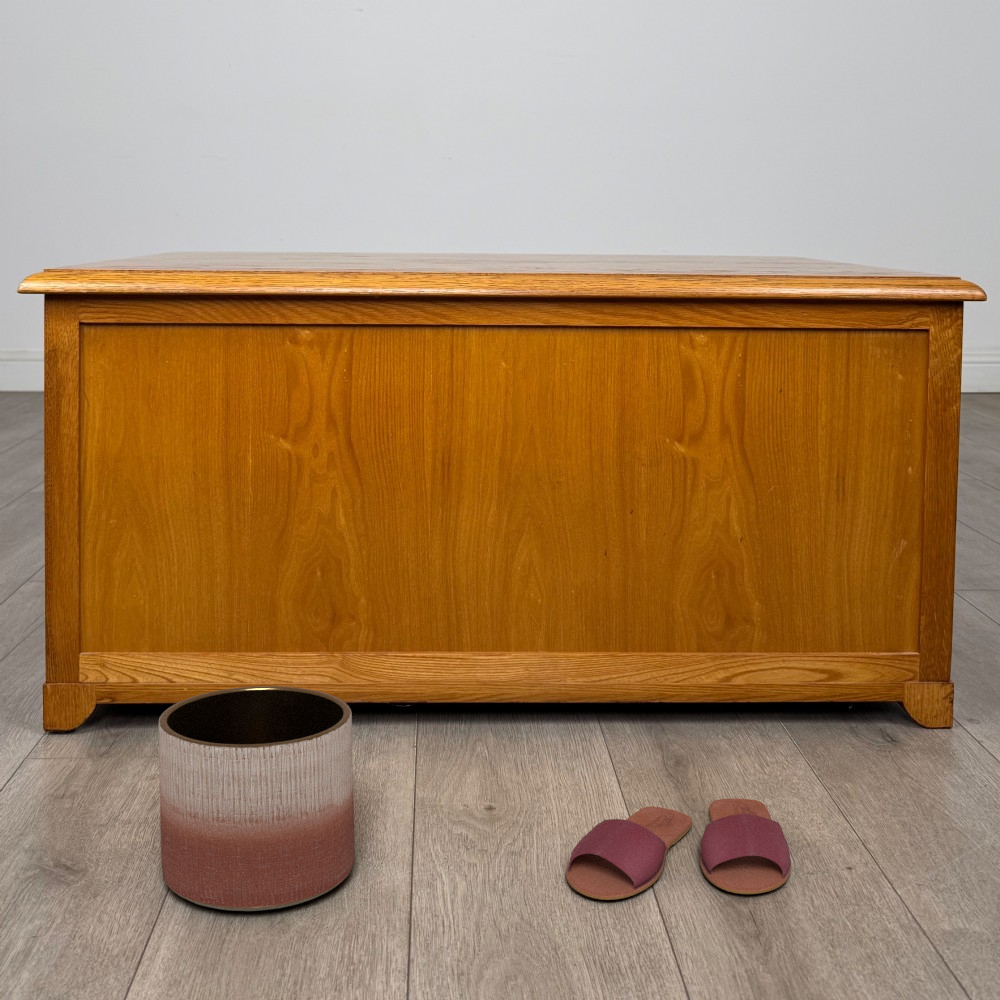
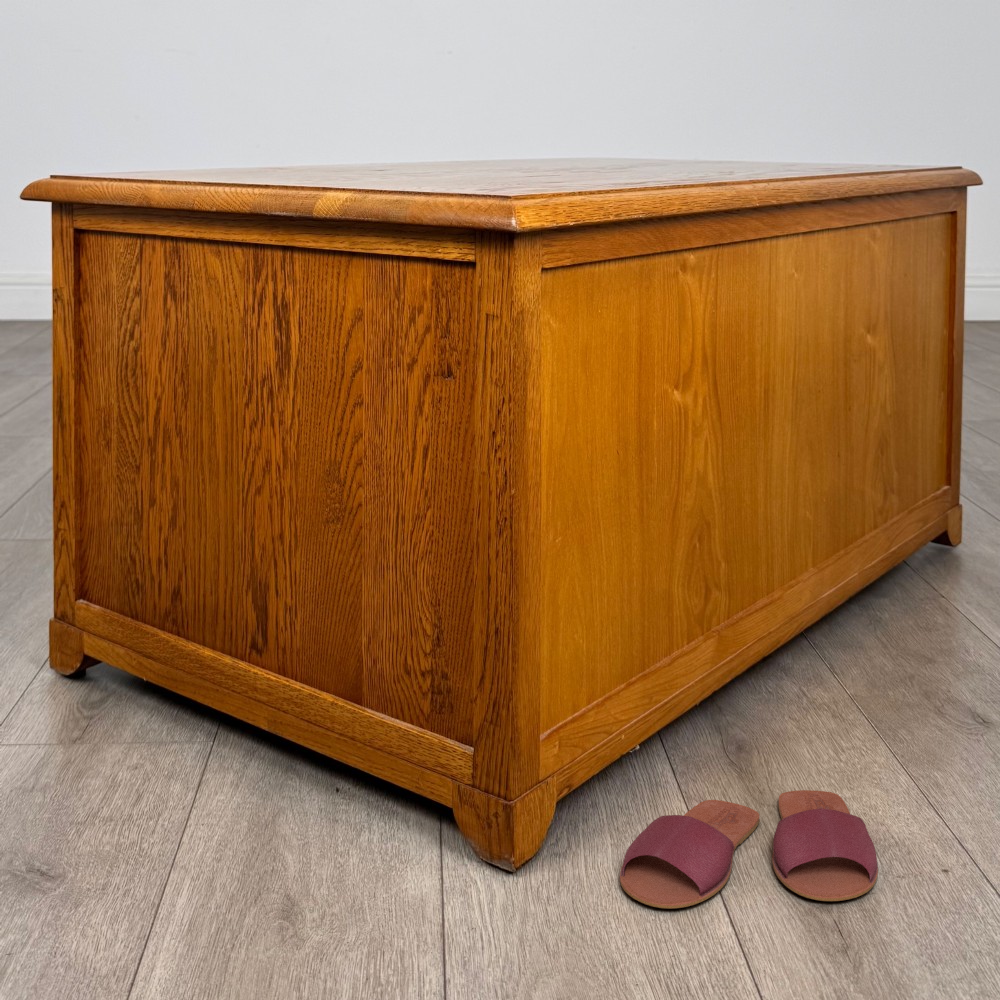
planter: present [159,686,354,911] -> none [149,664,374,923]

